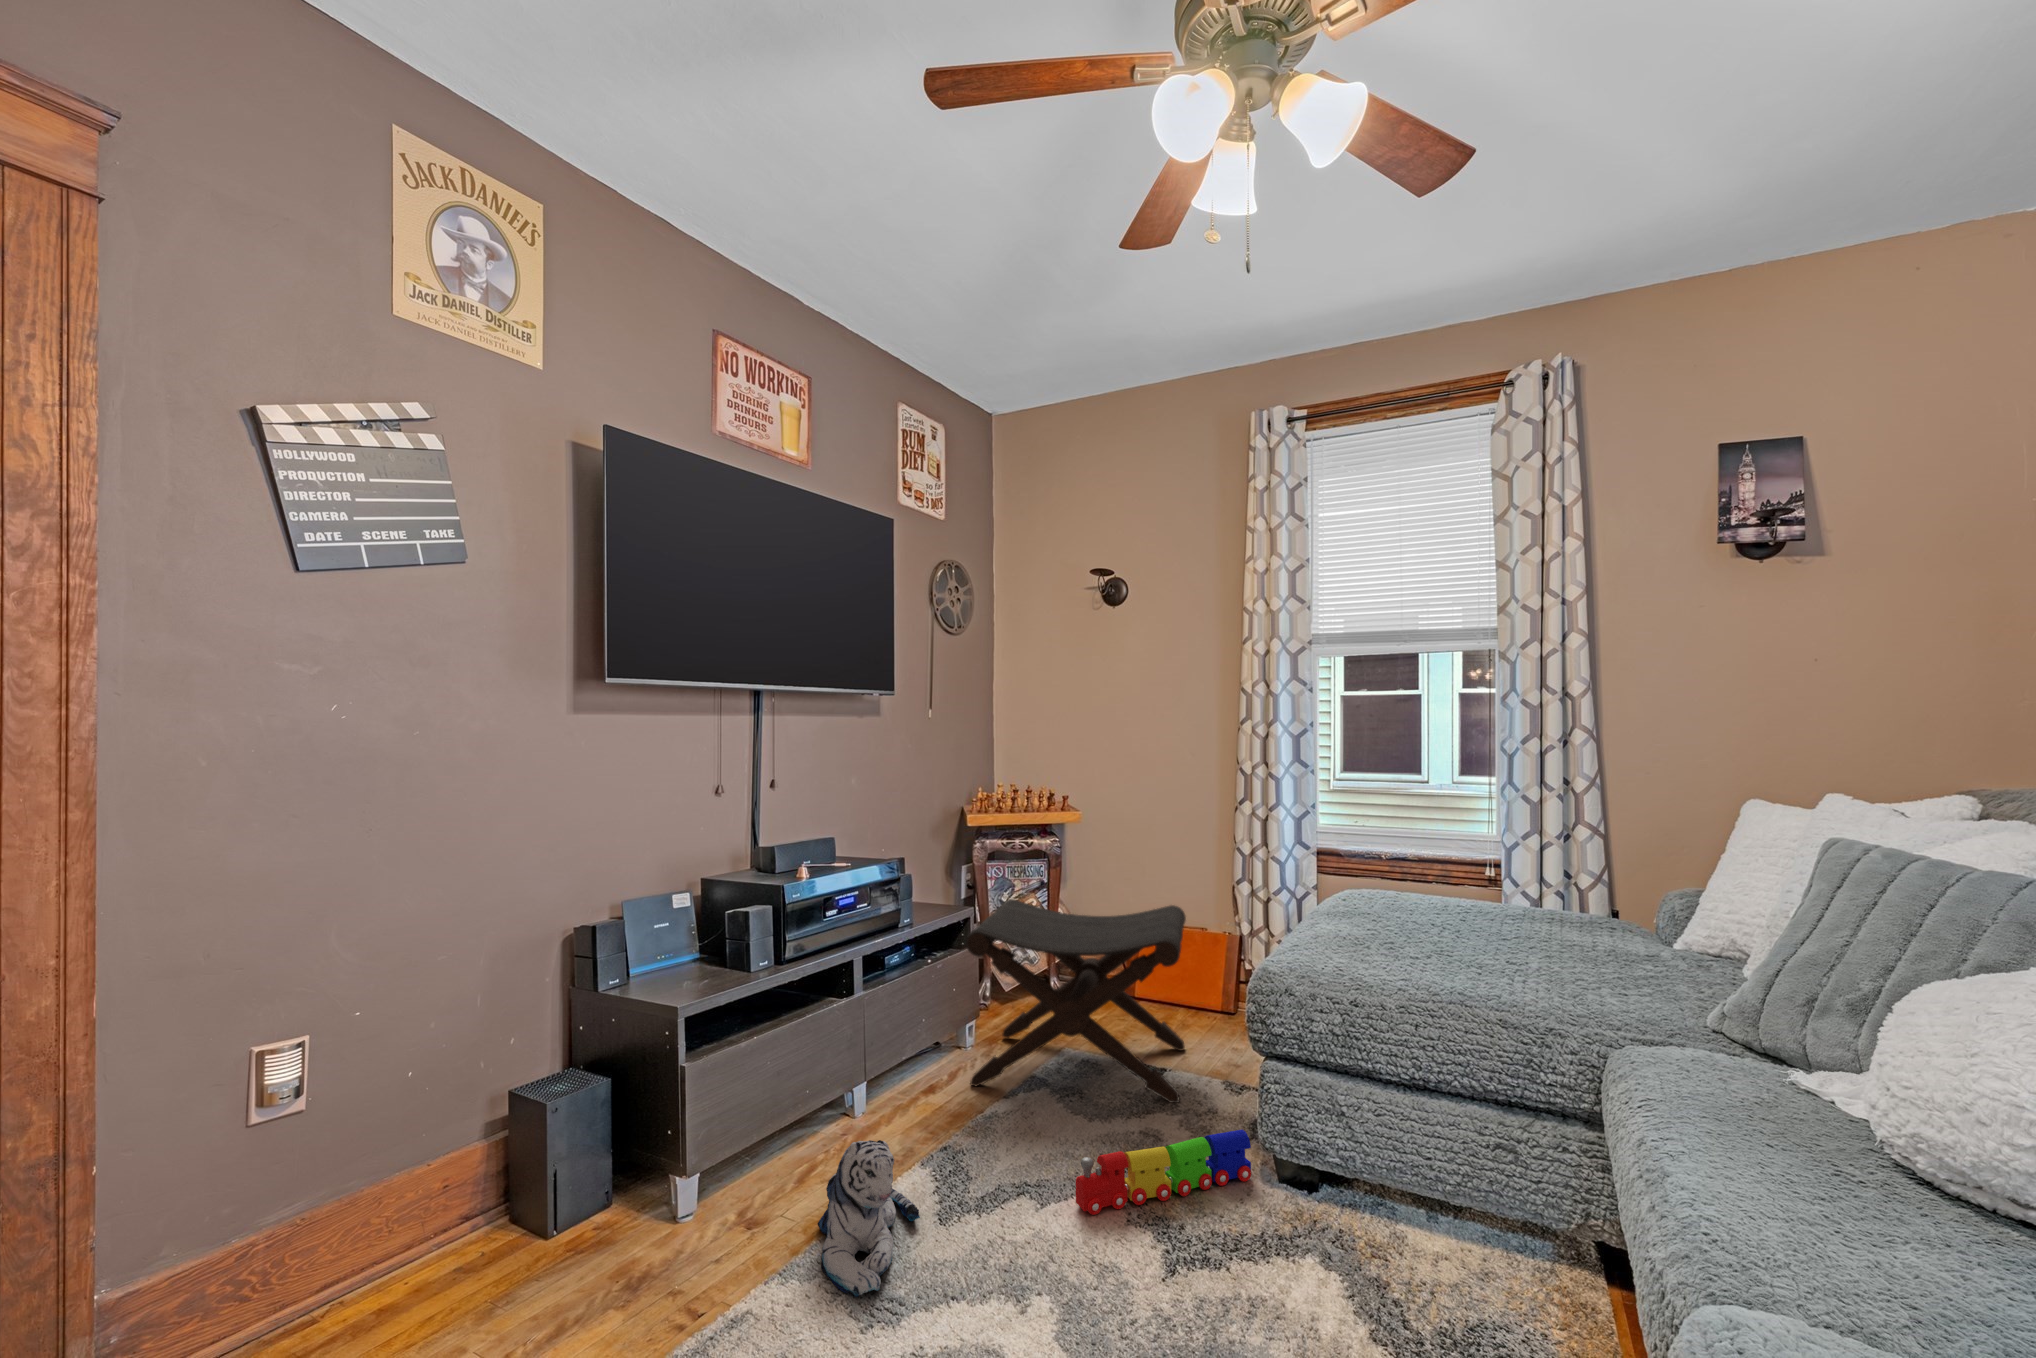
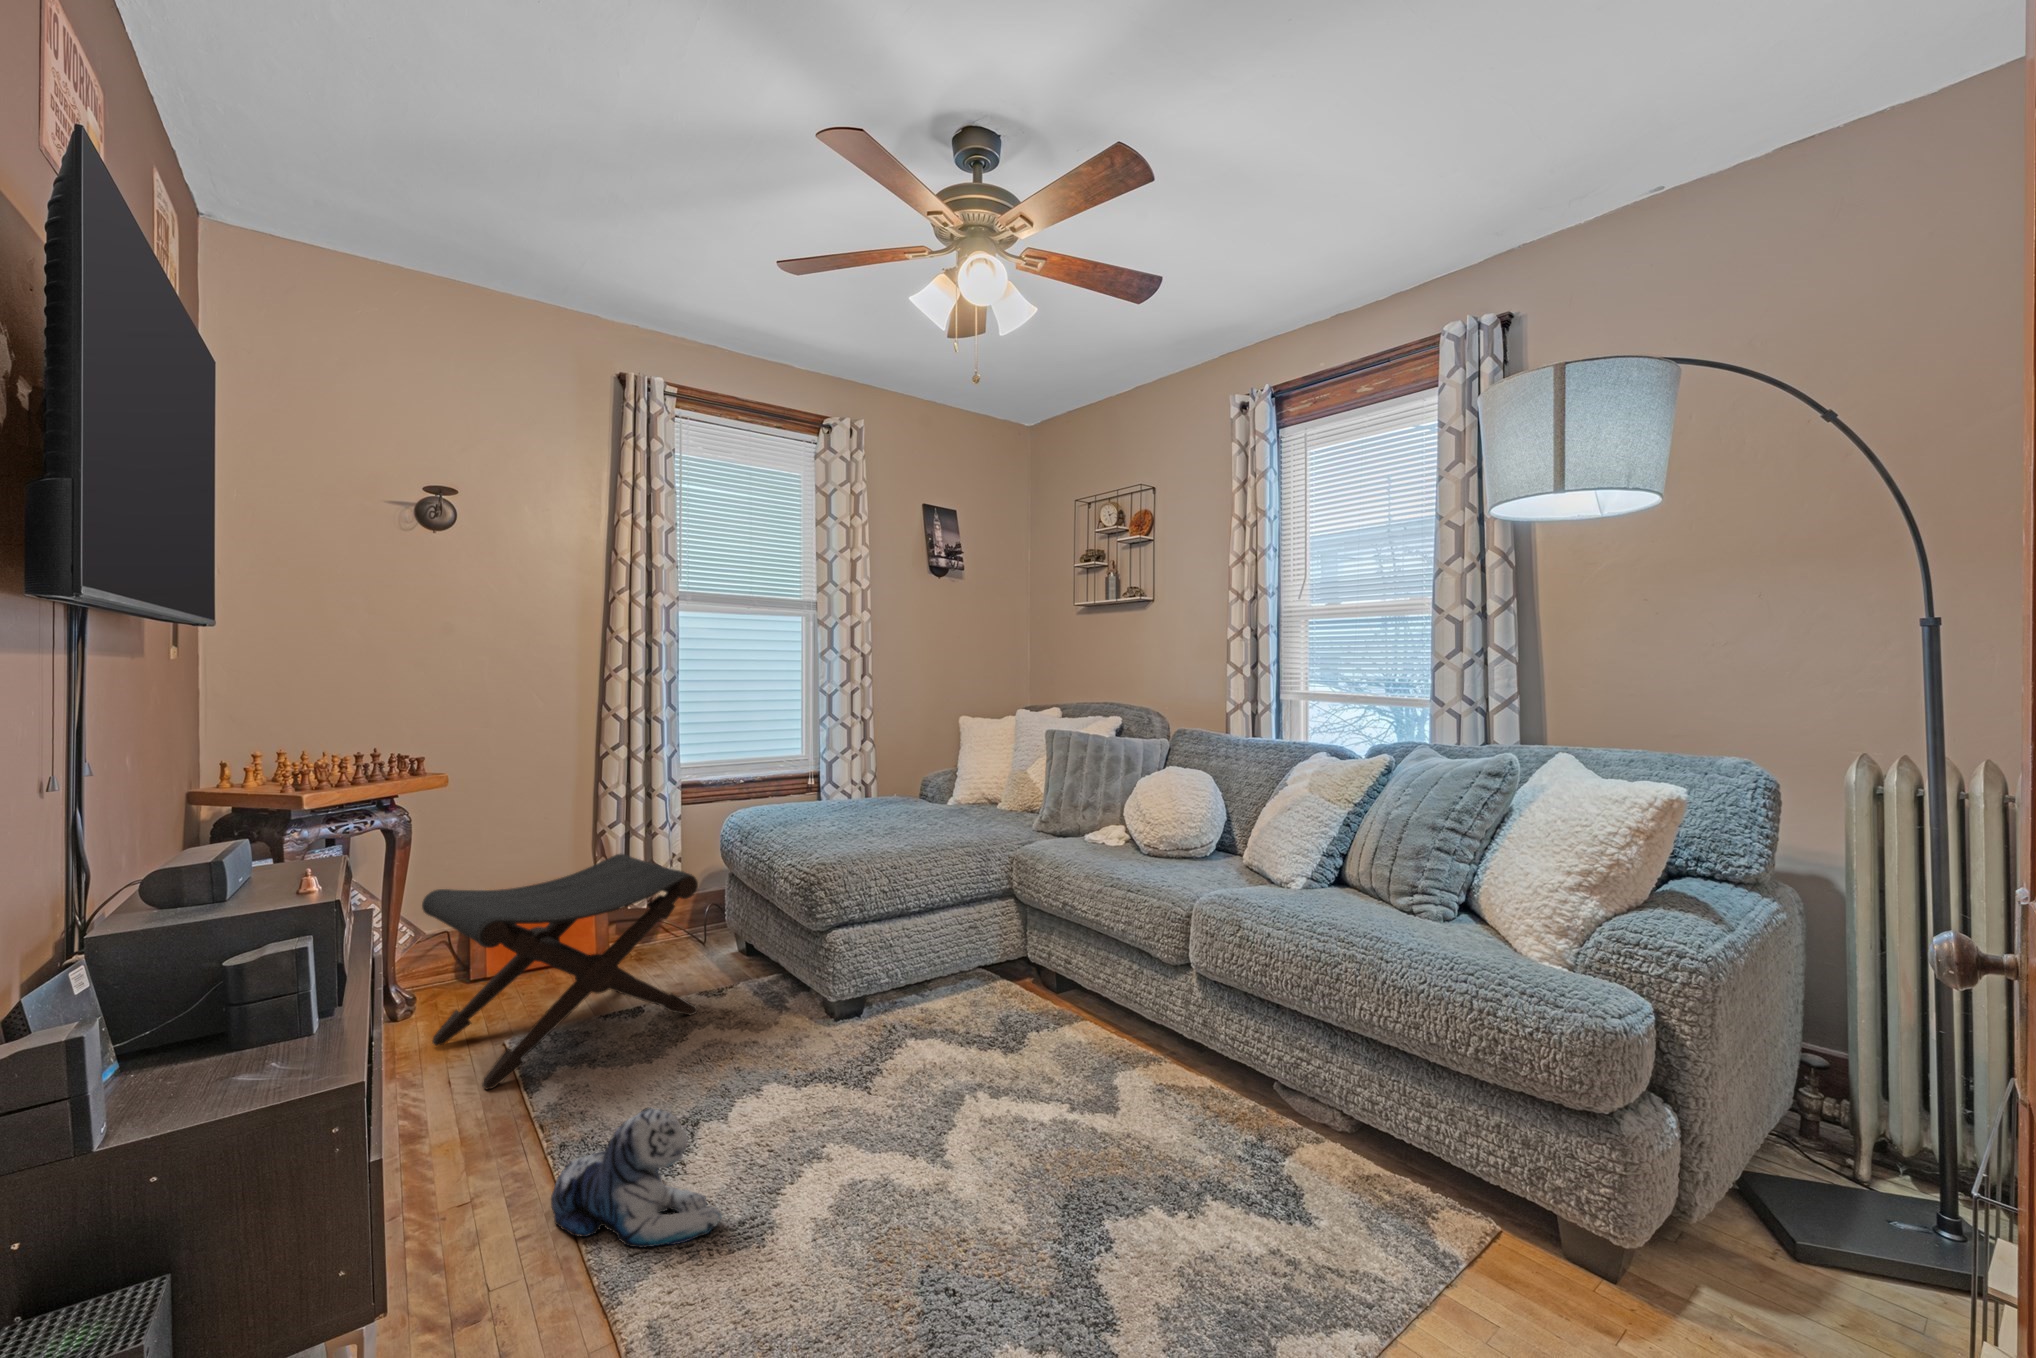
toy train: present [1076,1130,1251,1215] -> none [747,991,824,1094]

